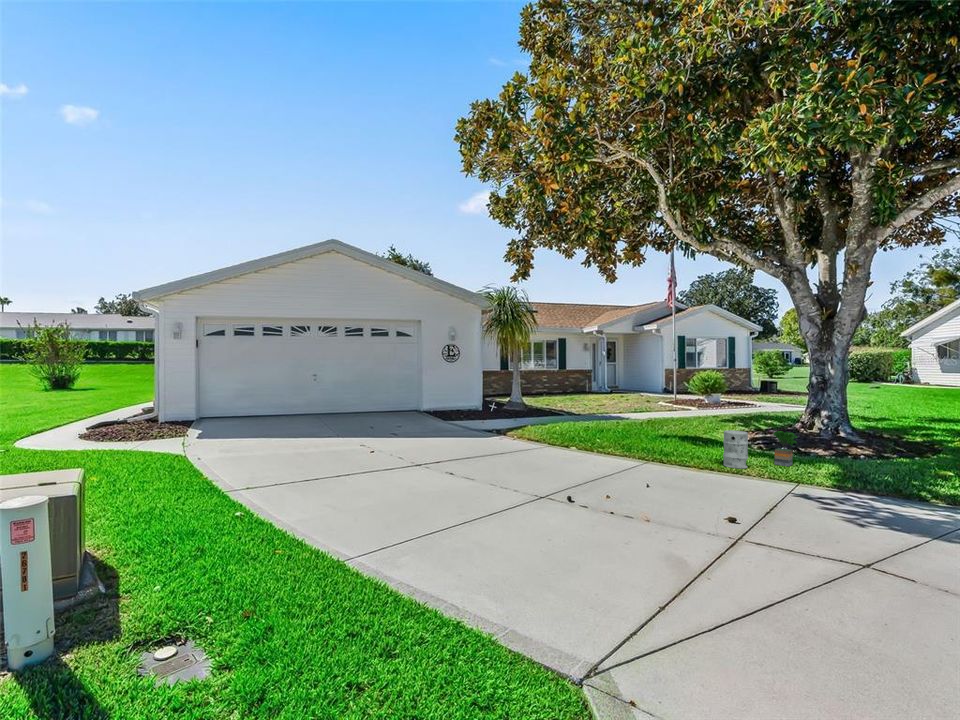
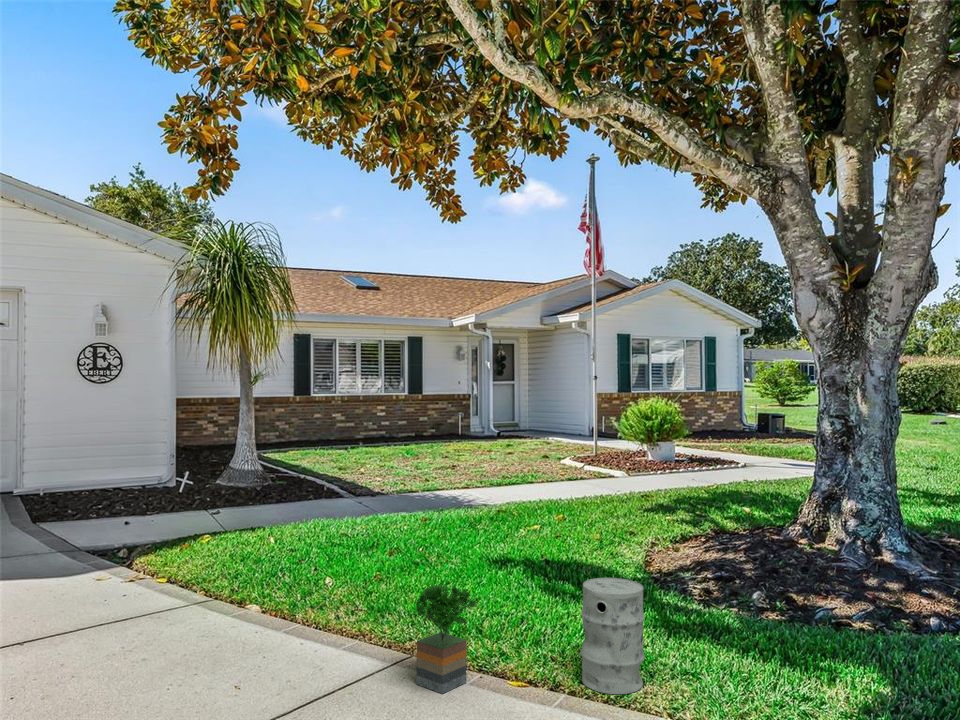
potted tree: present [773,431,797,466] -> present [415,584,477,694]

